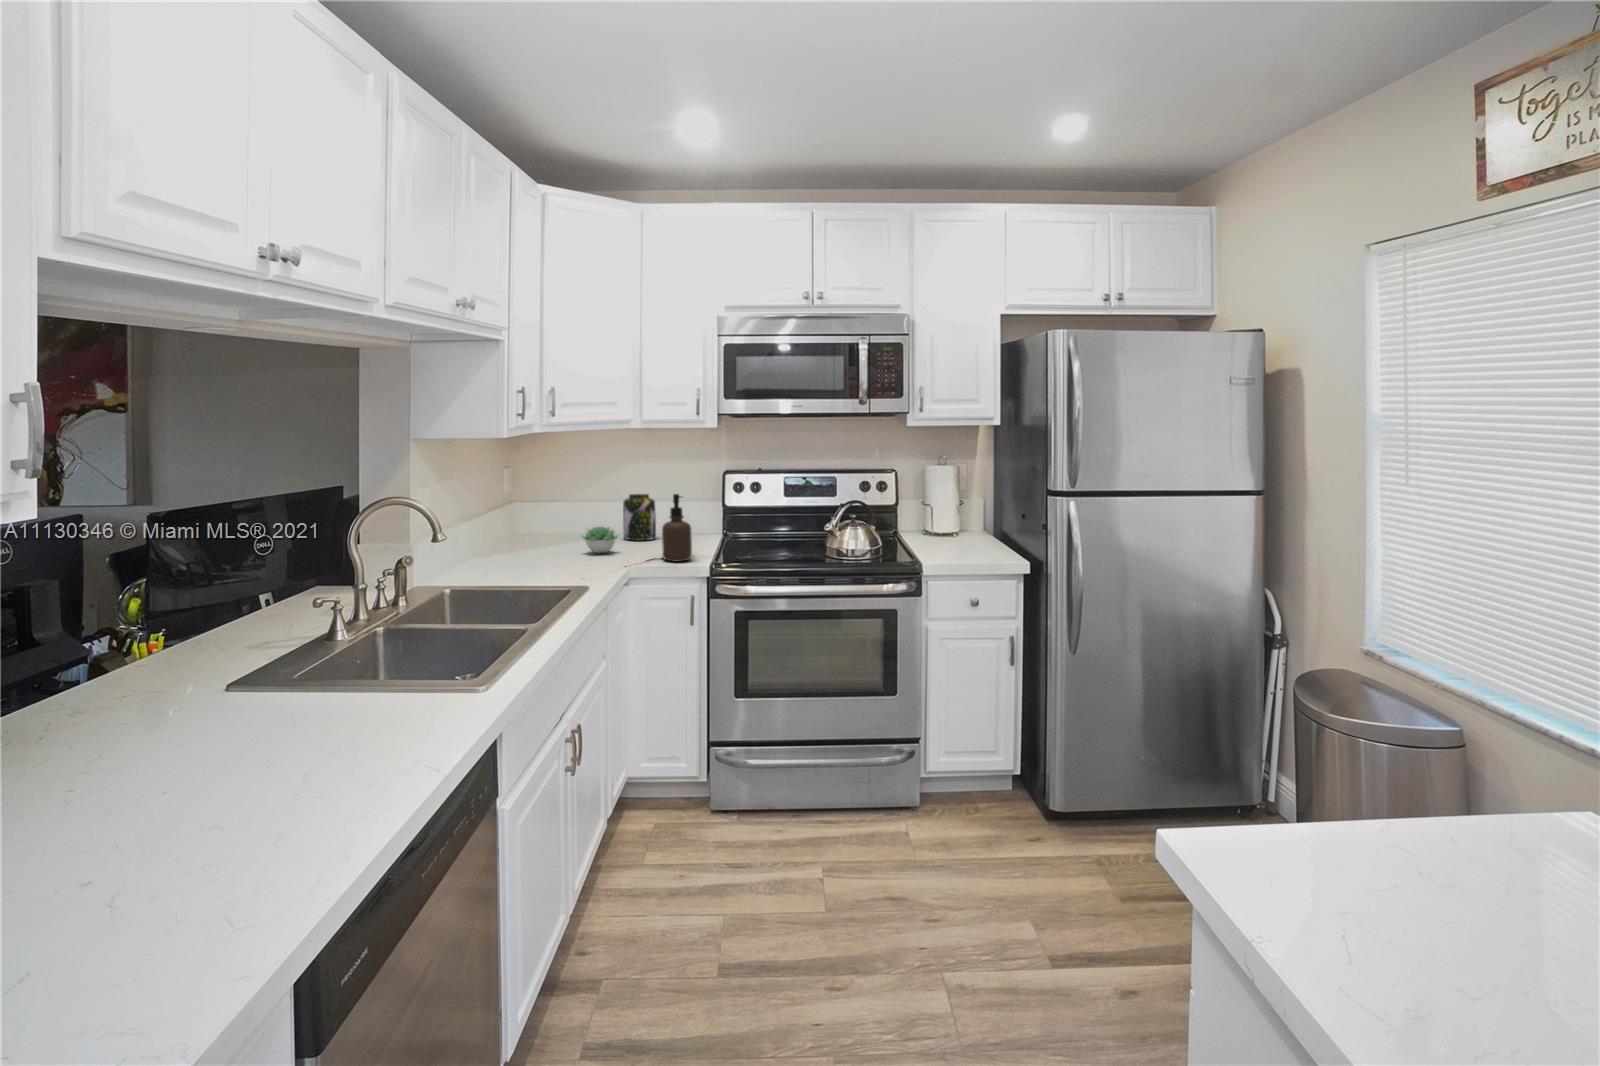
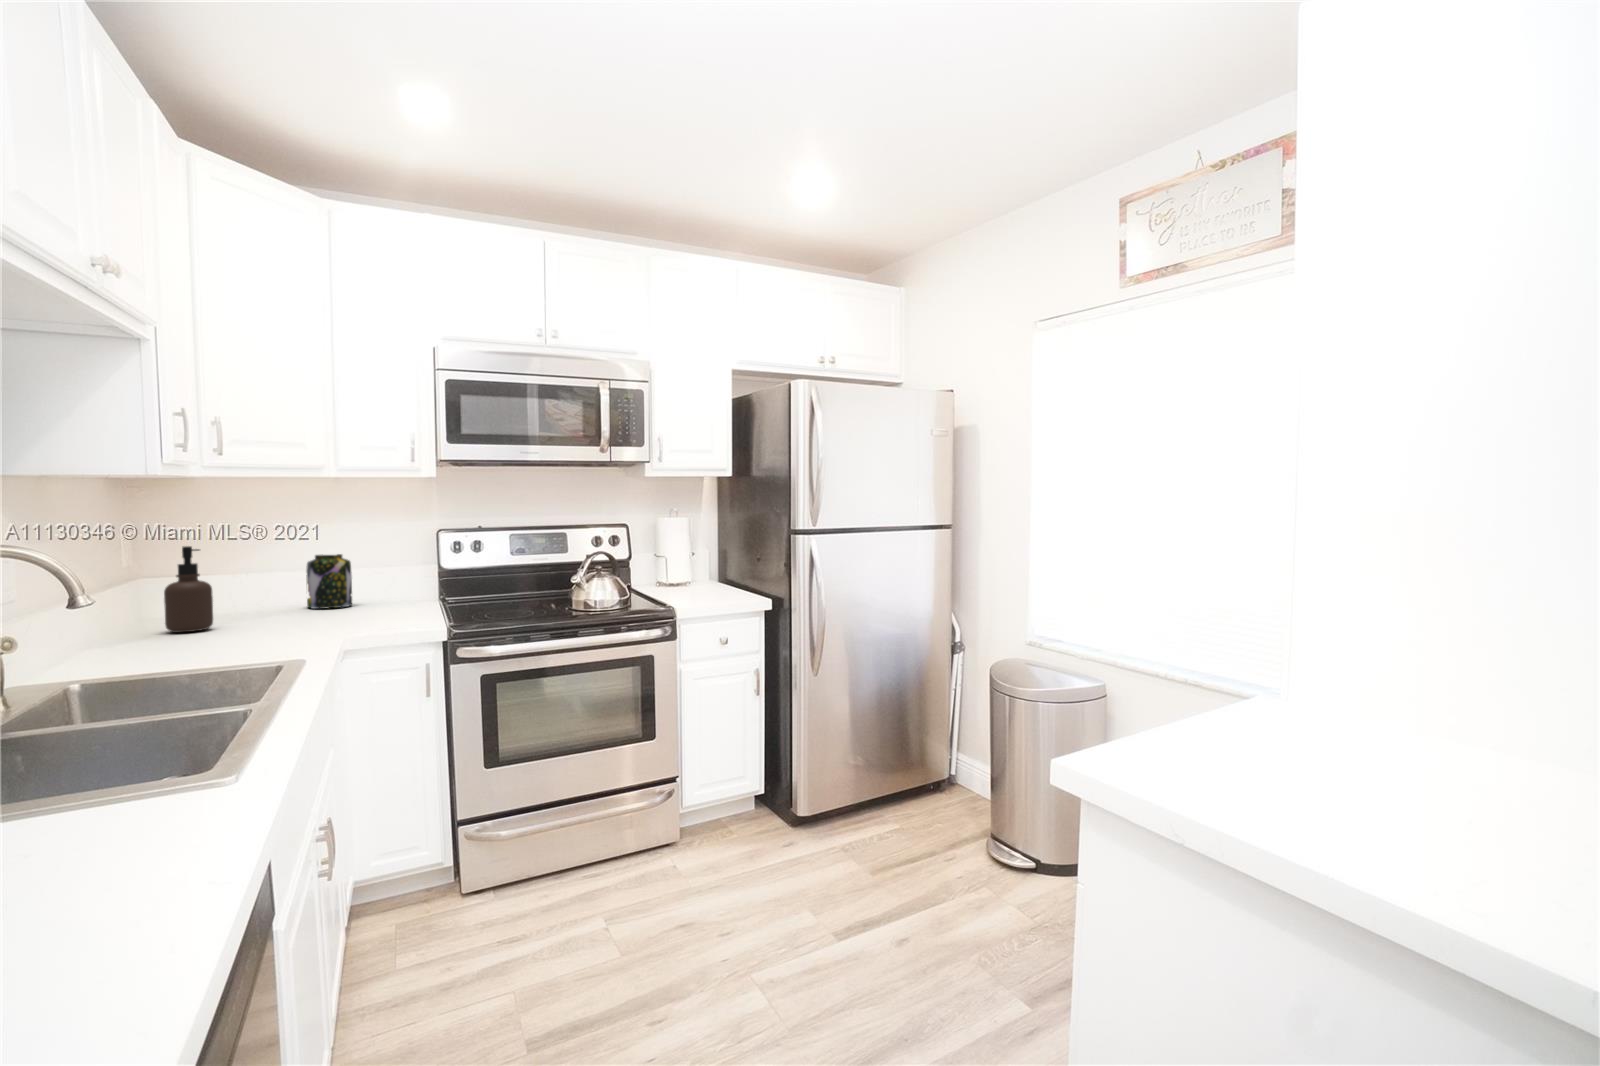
soap dispenser: present [662,494,692,561] -> present [164,546,213,632]
succulent plant: present [582,527,619,553] -> none [256,591,315,624]

